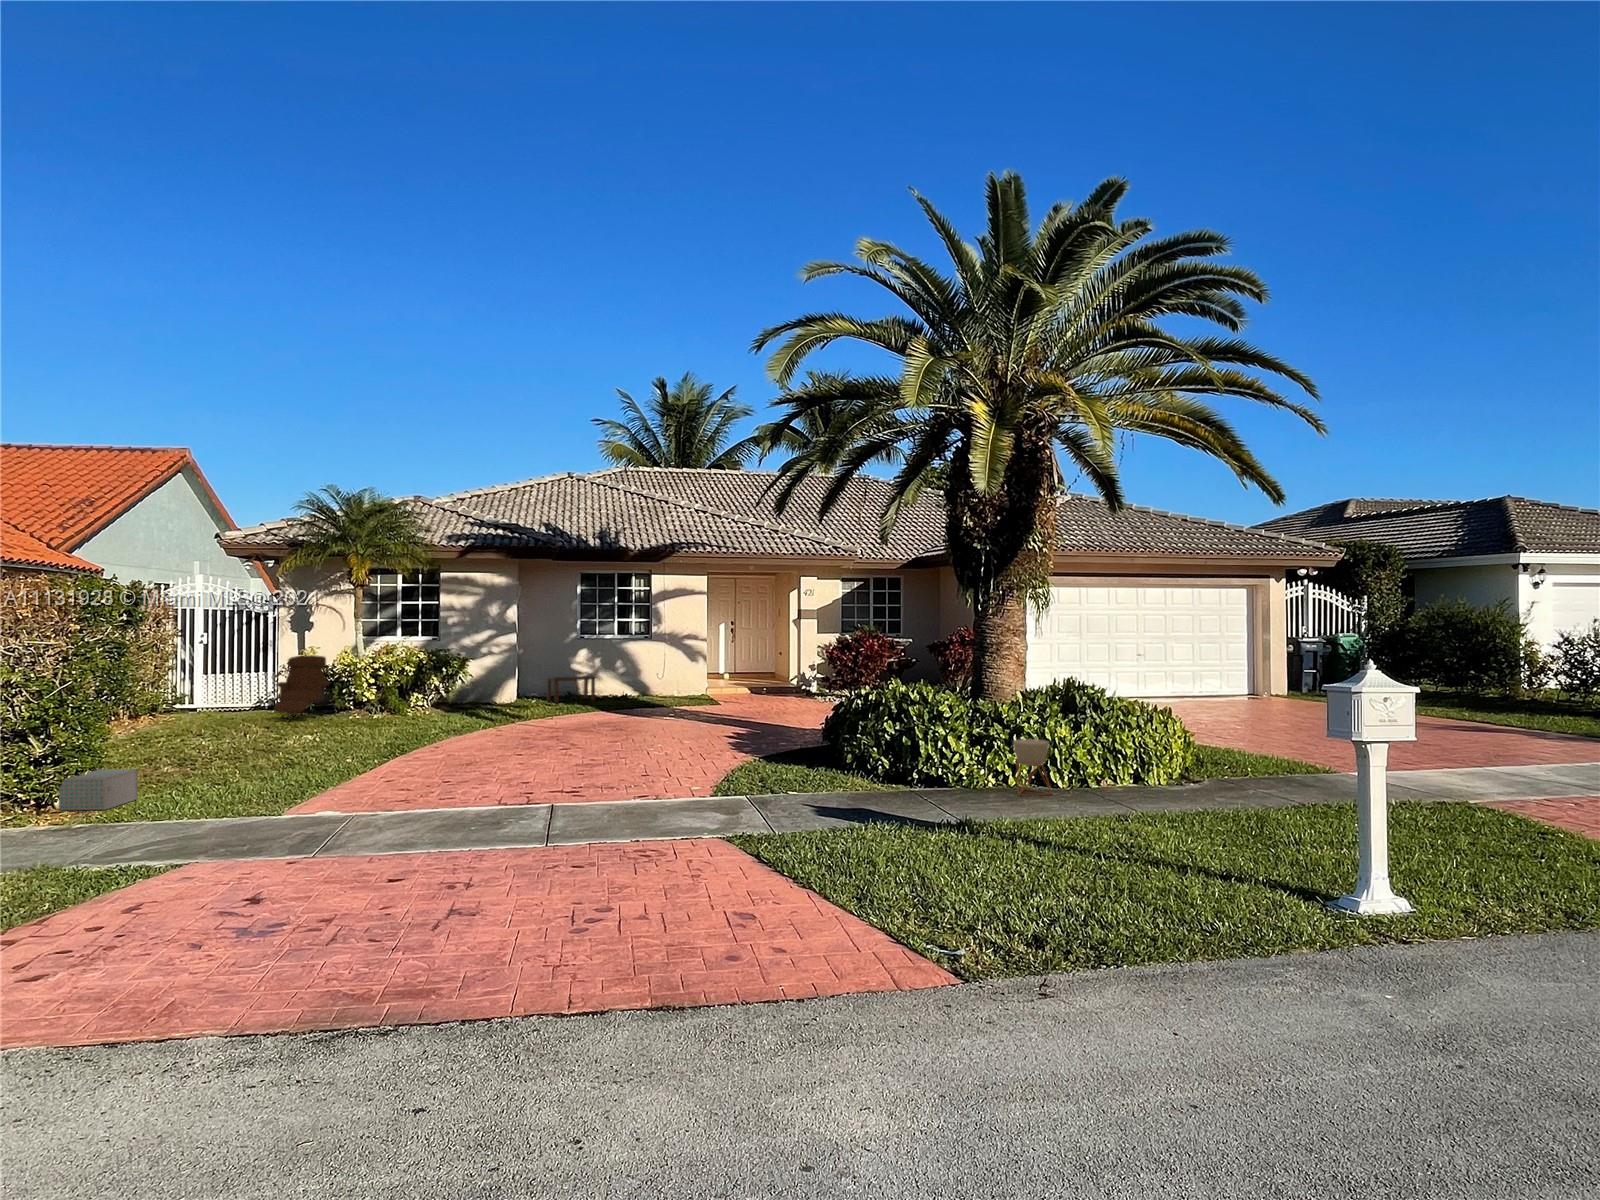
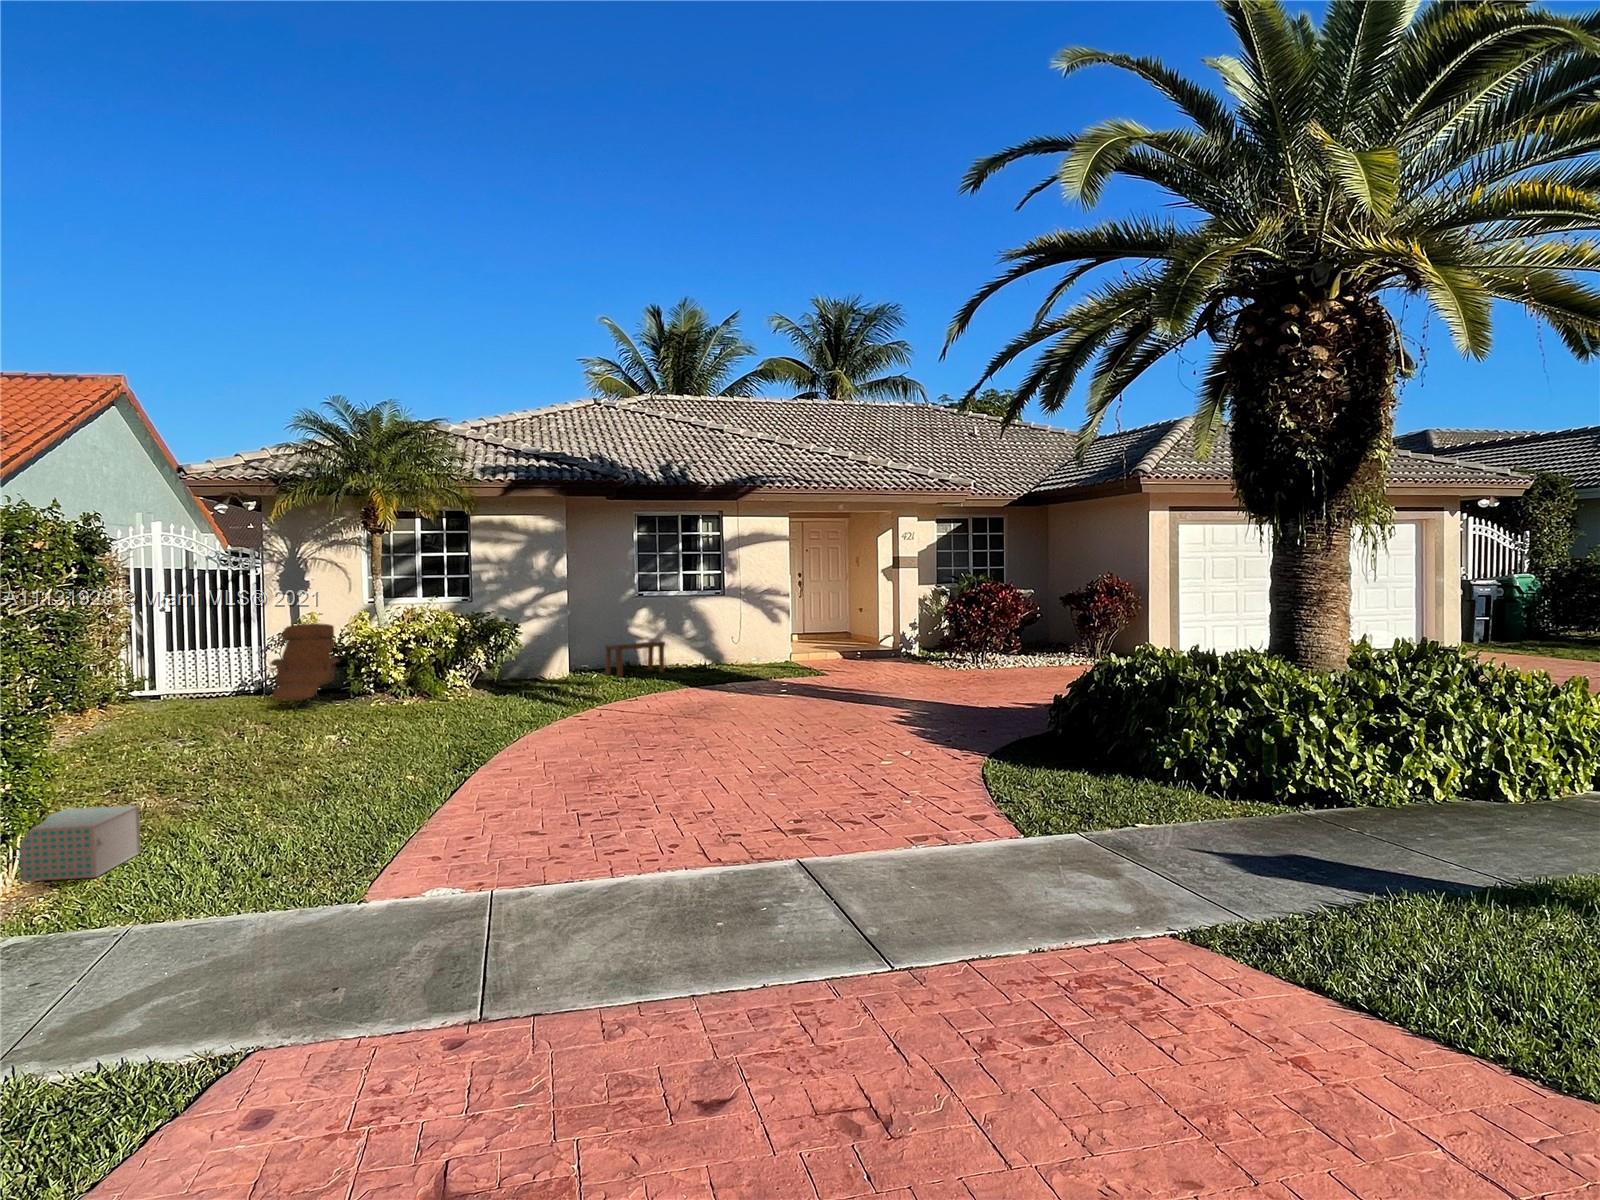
planter: present [1013,739,1052,796] -> none [1445,720,1511,803]

